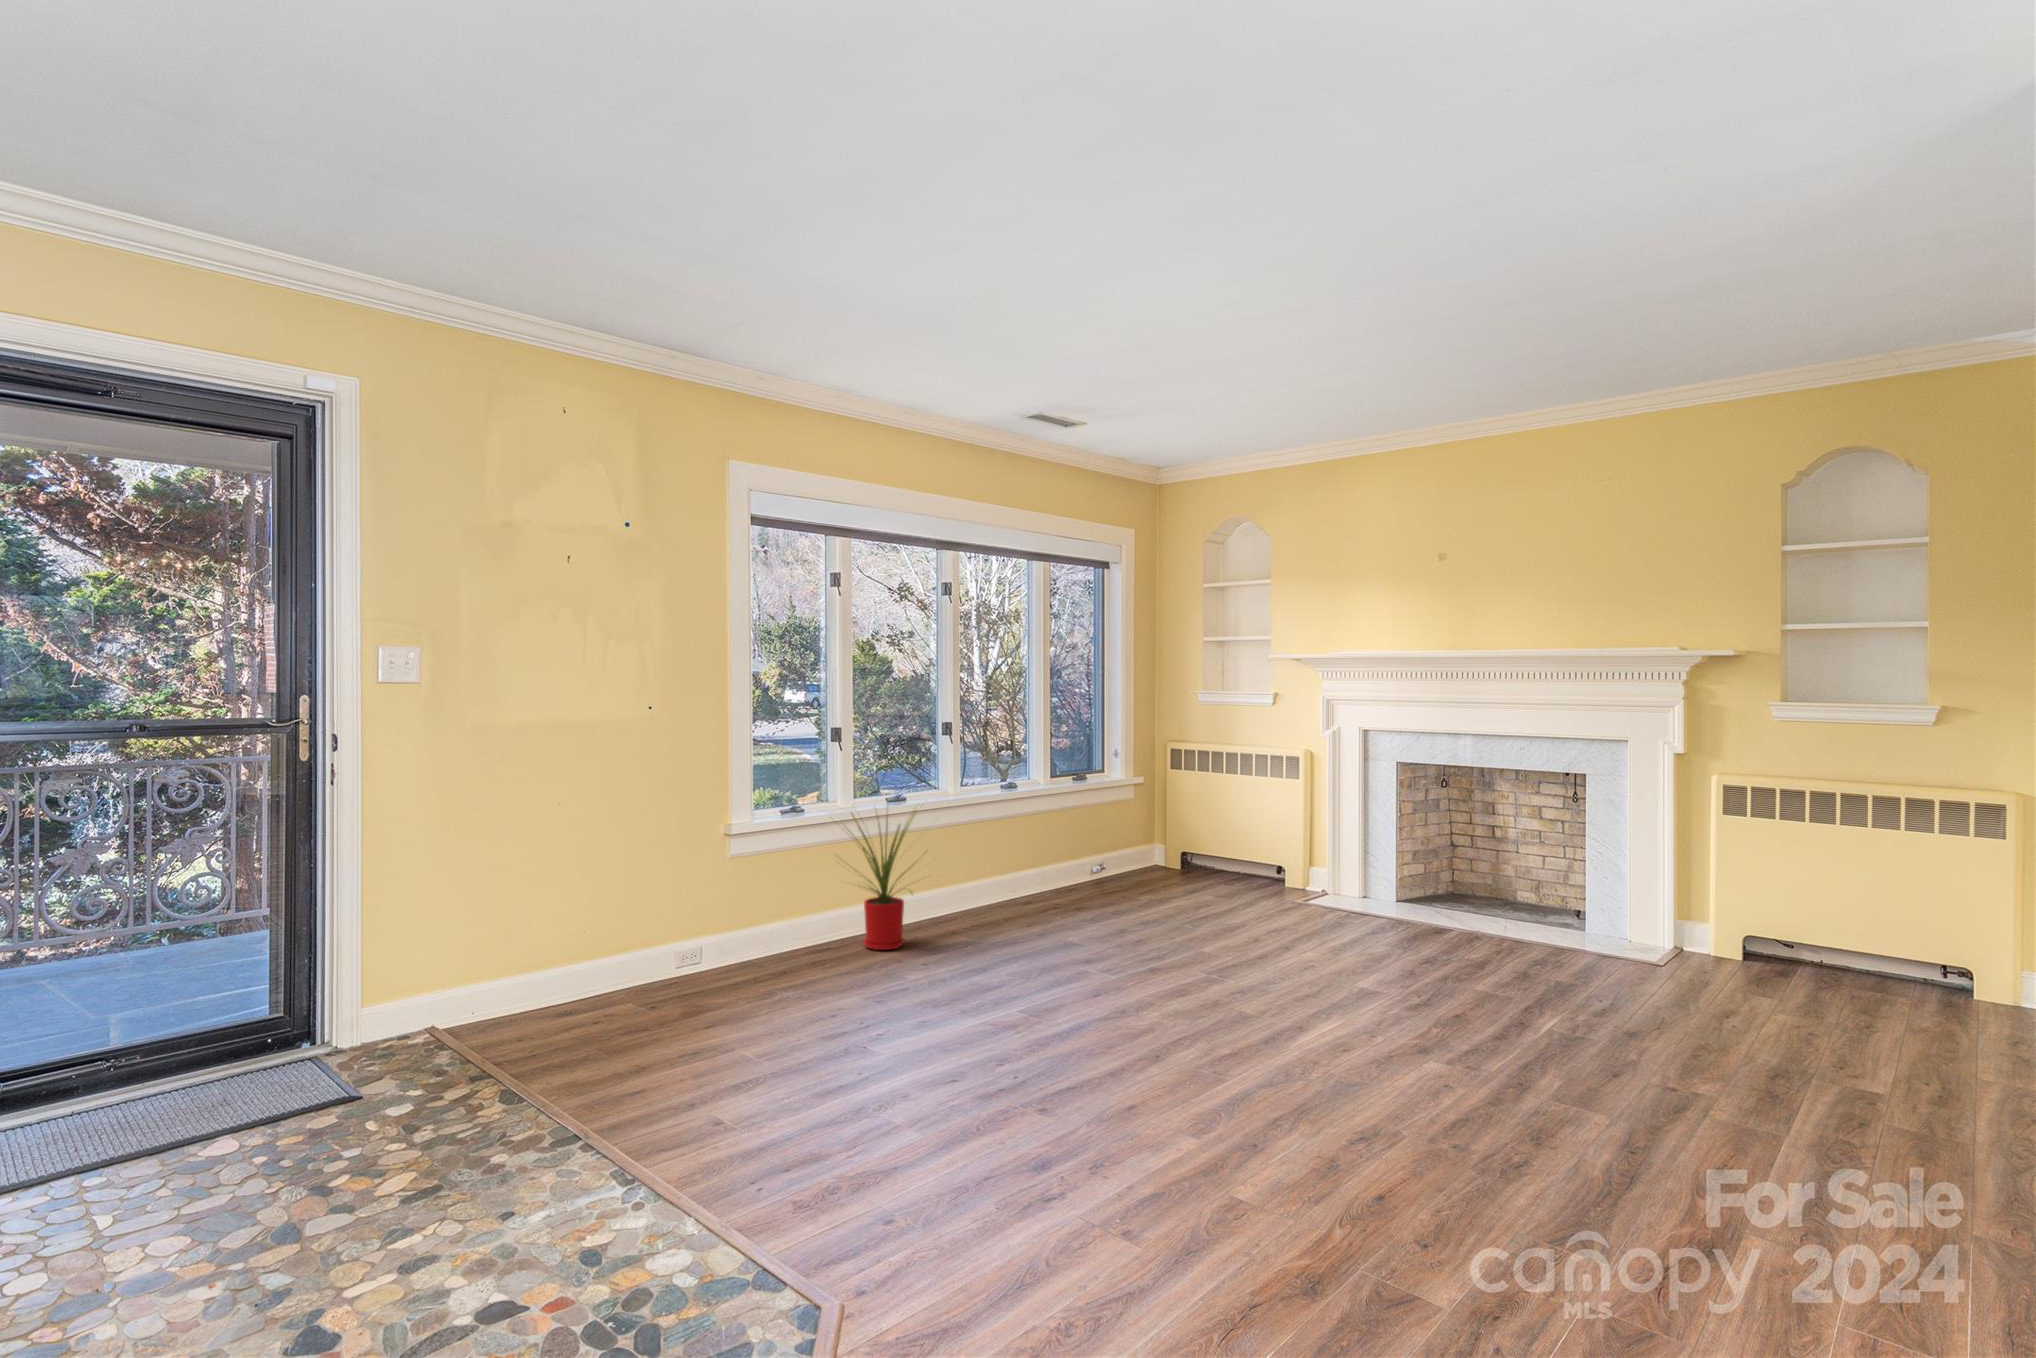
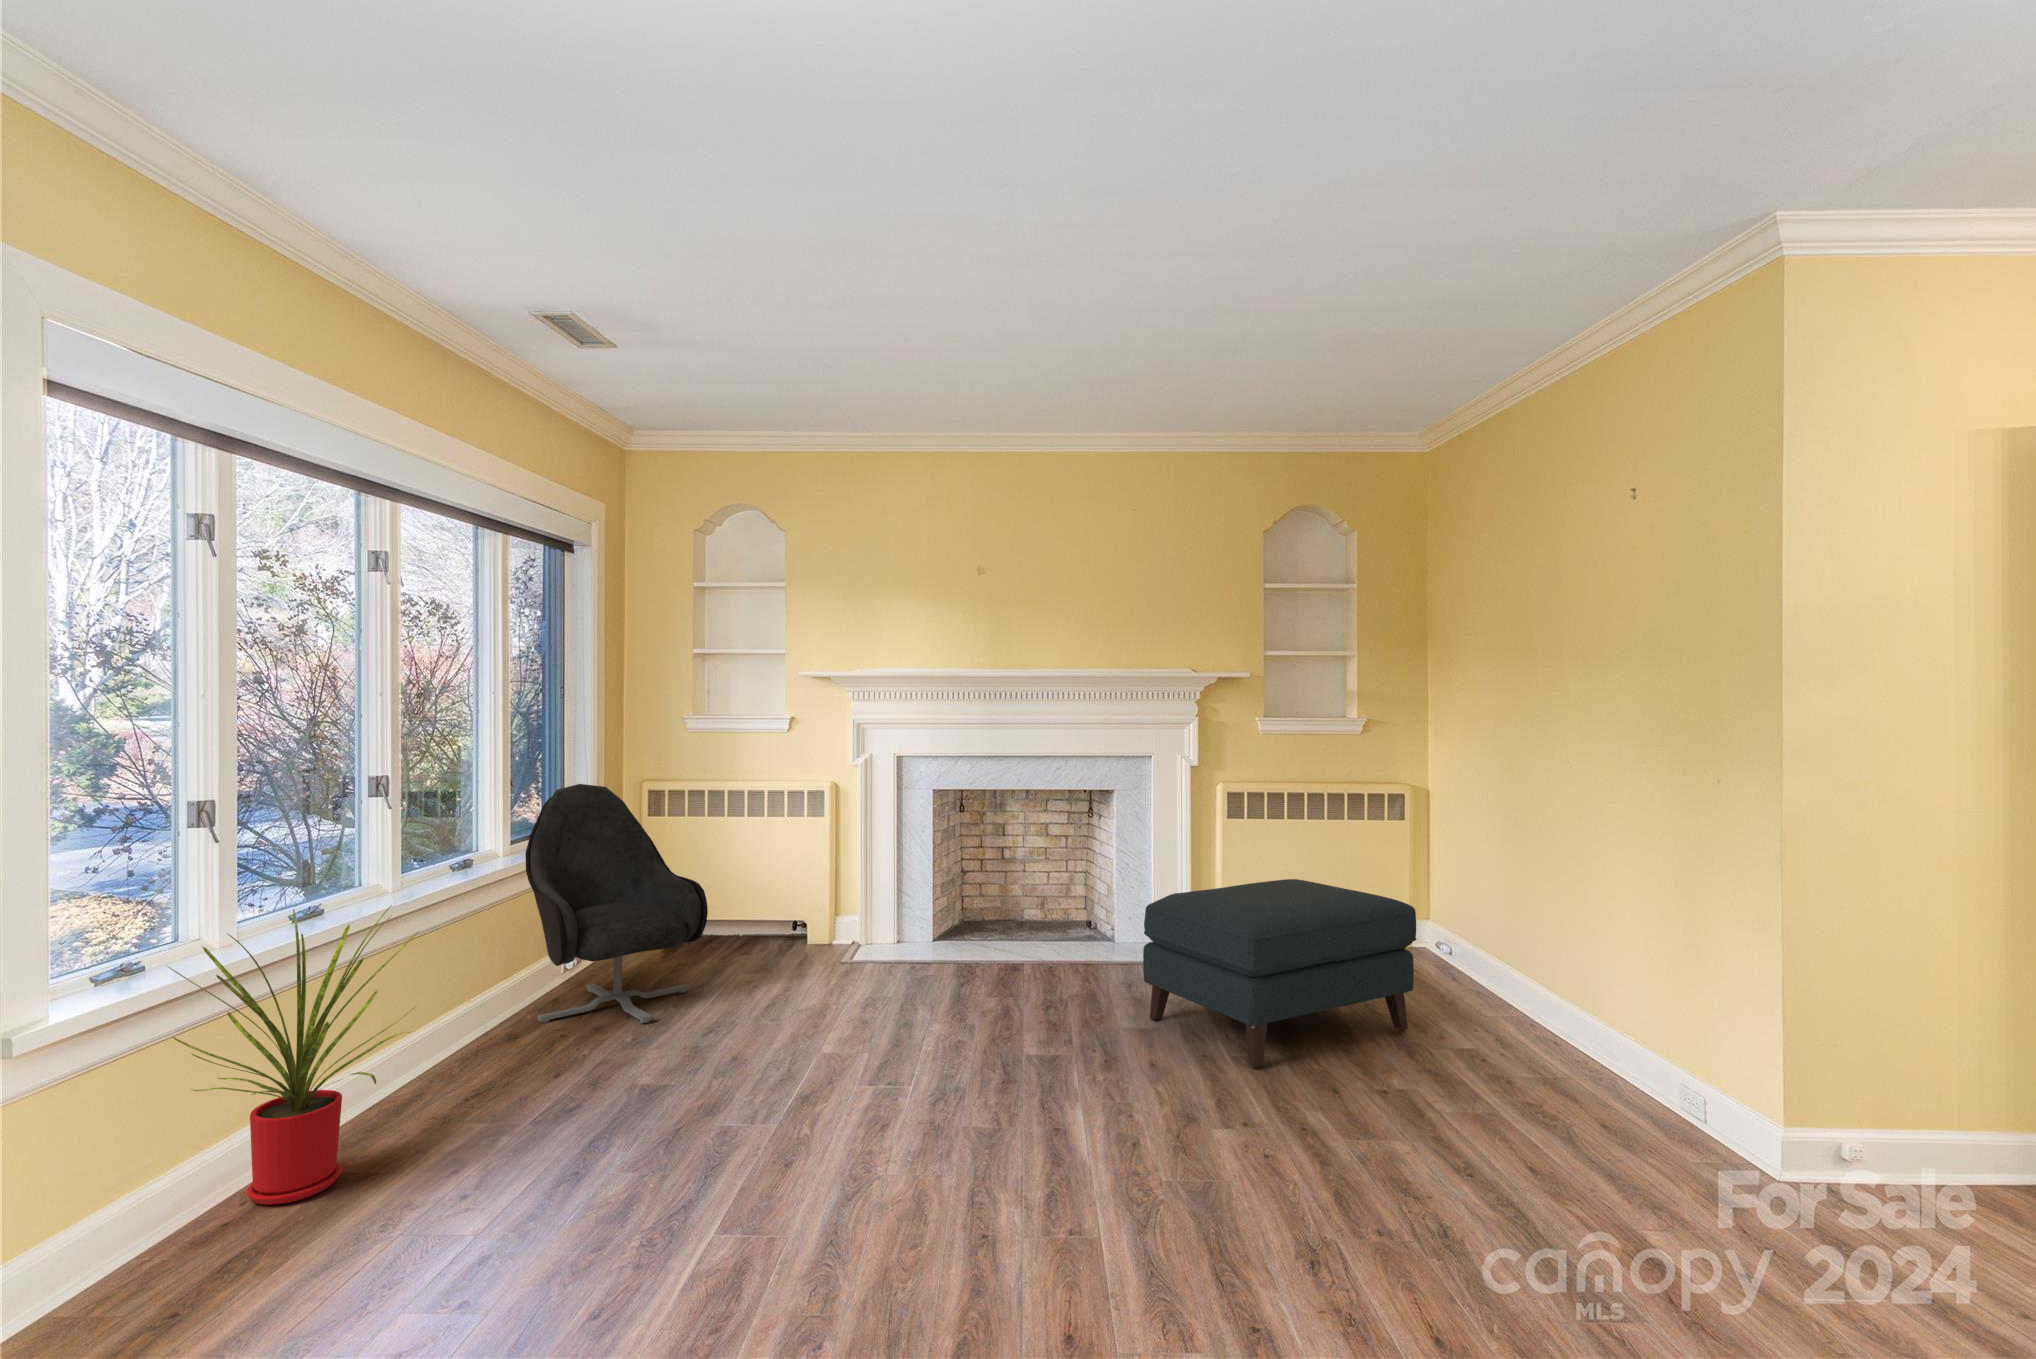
armchair: none [1053,739,1164,913] -> present [526,784,708,1023]
ottoman: none [1503,874,1816,1060] -> present [1143,879,1416,1069]

